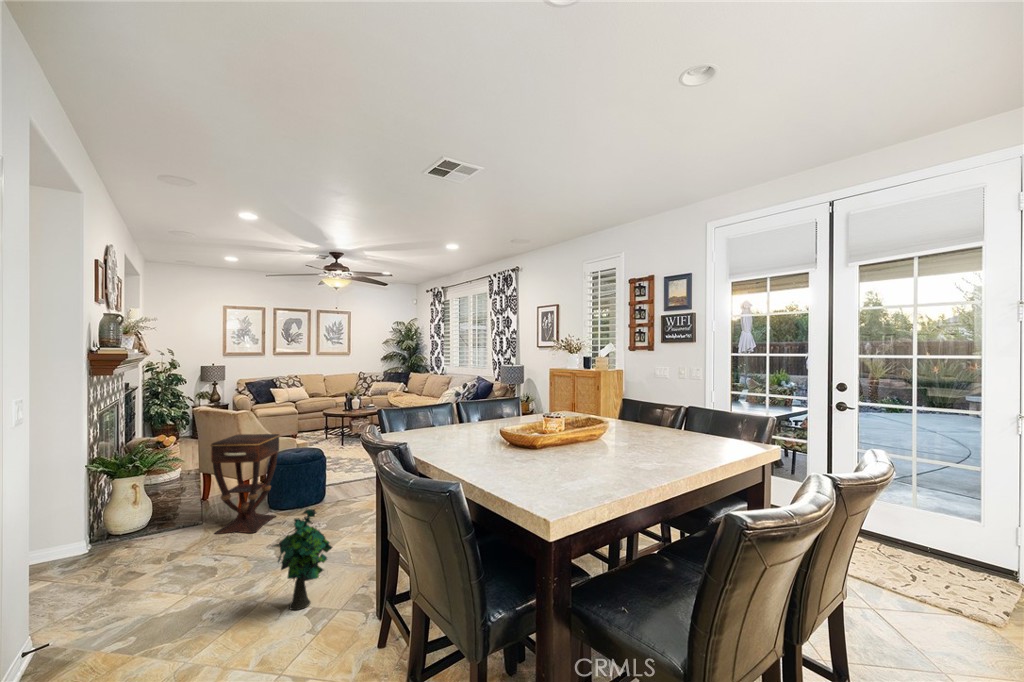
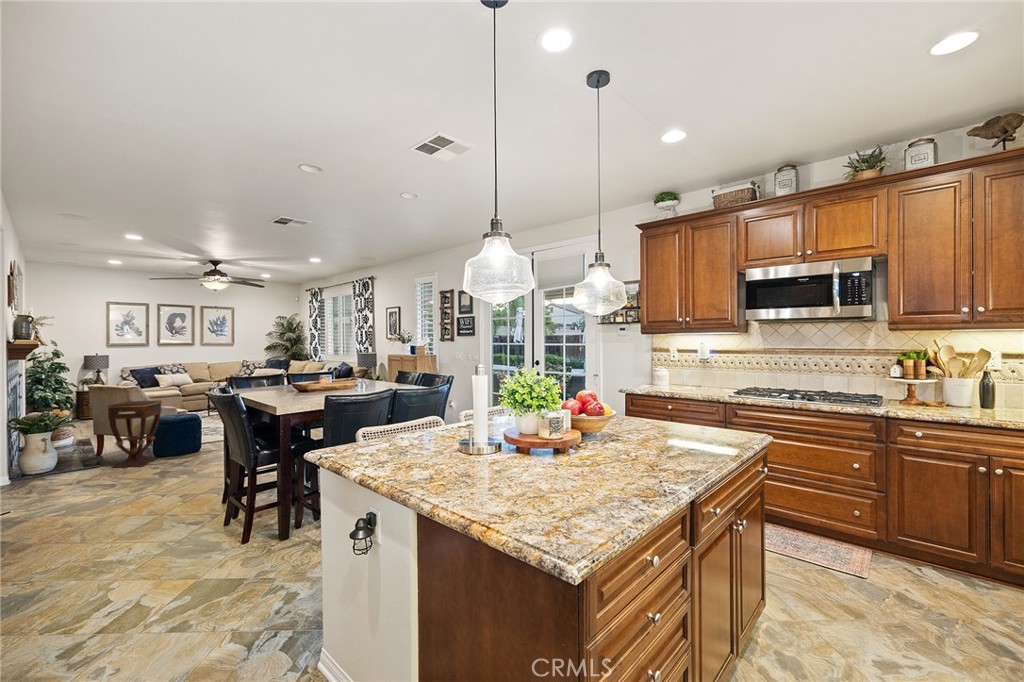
decorative plant: present [273,509,332,610] -> none [155,435,197,493]

